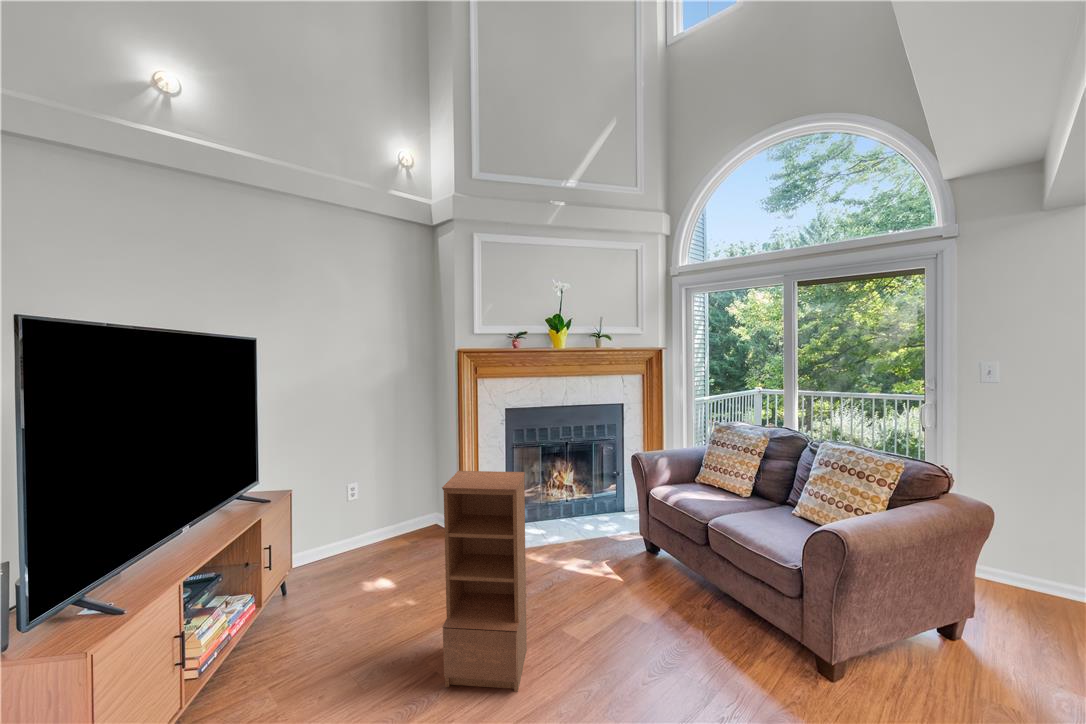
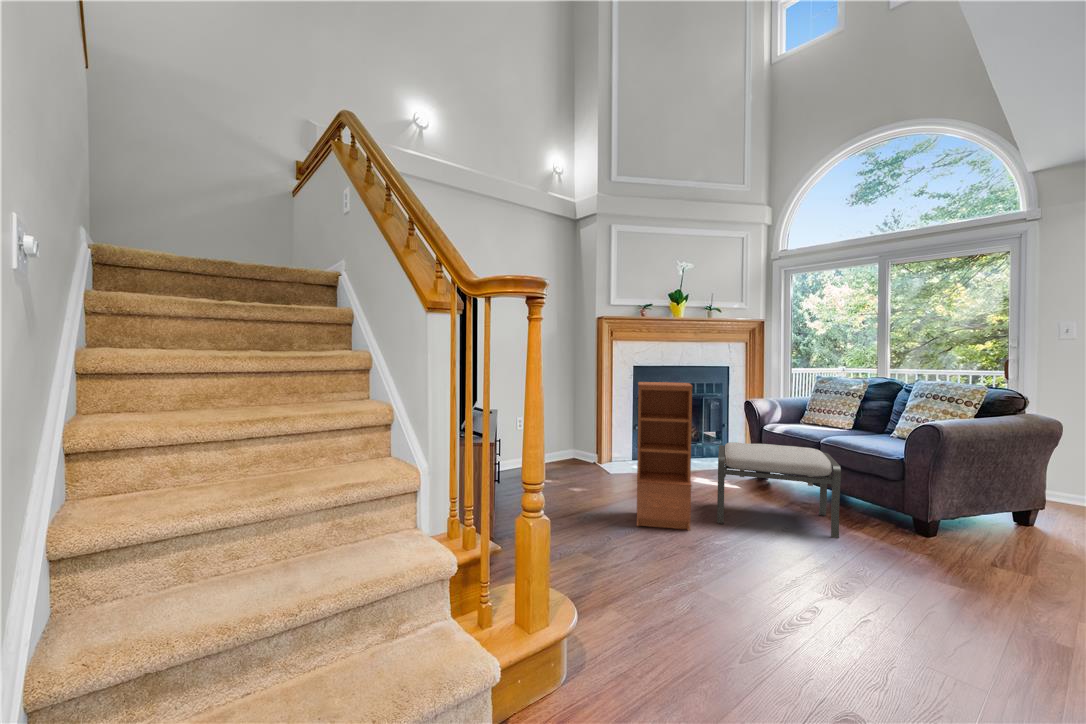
ottoman: none [559,540,717,696] -> present [717,442,841,538]

